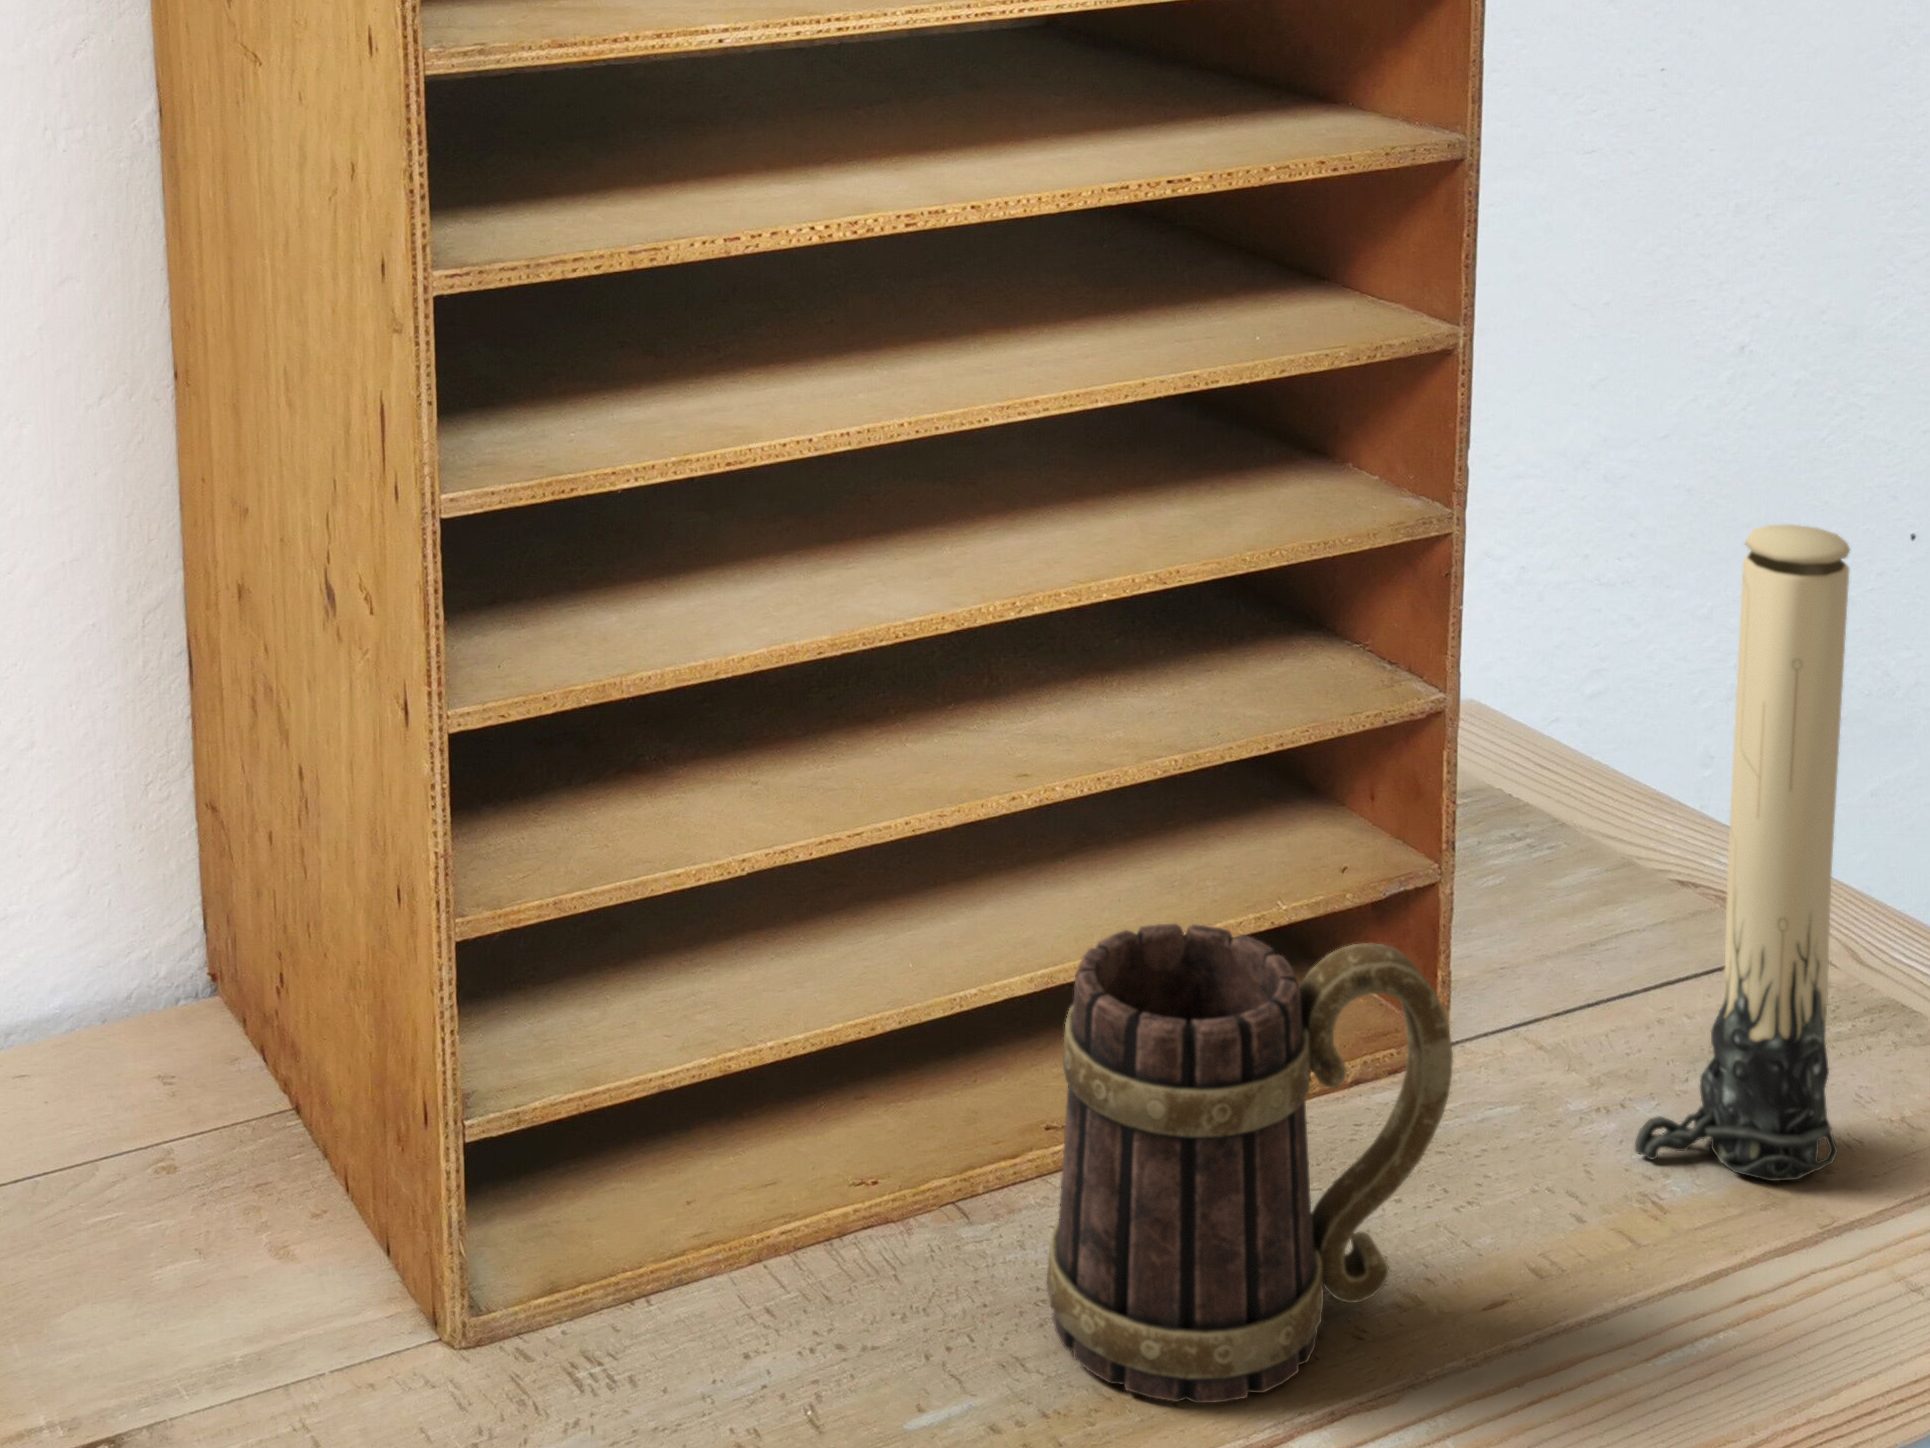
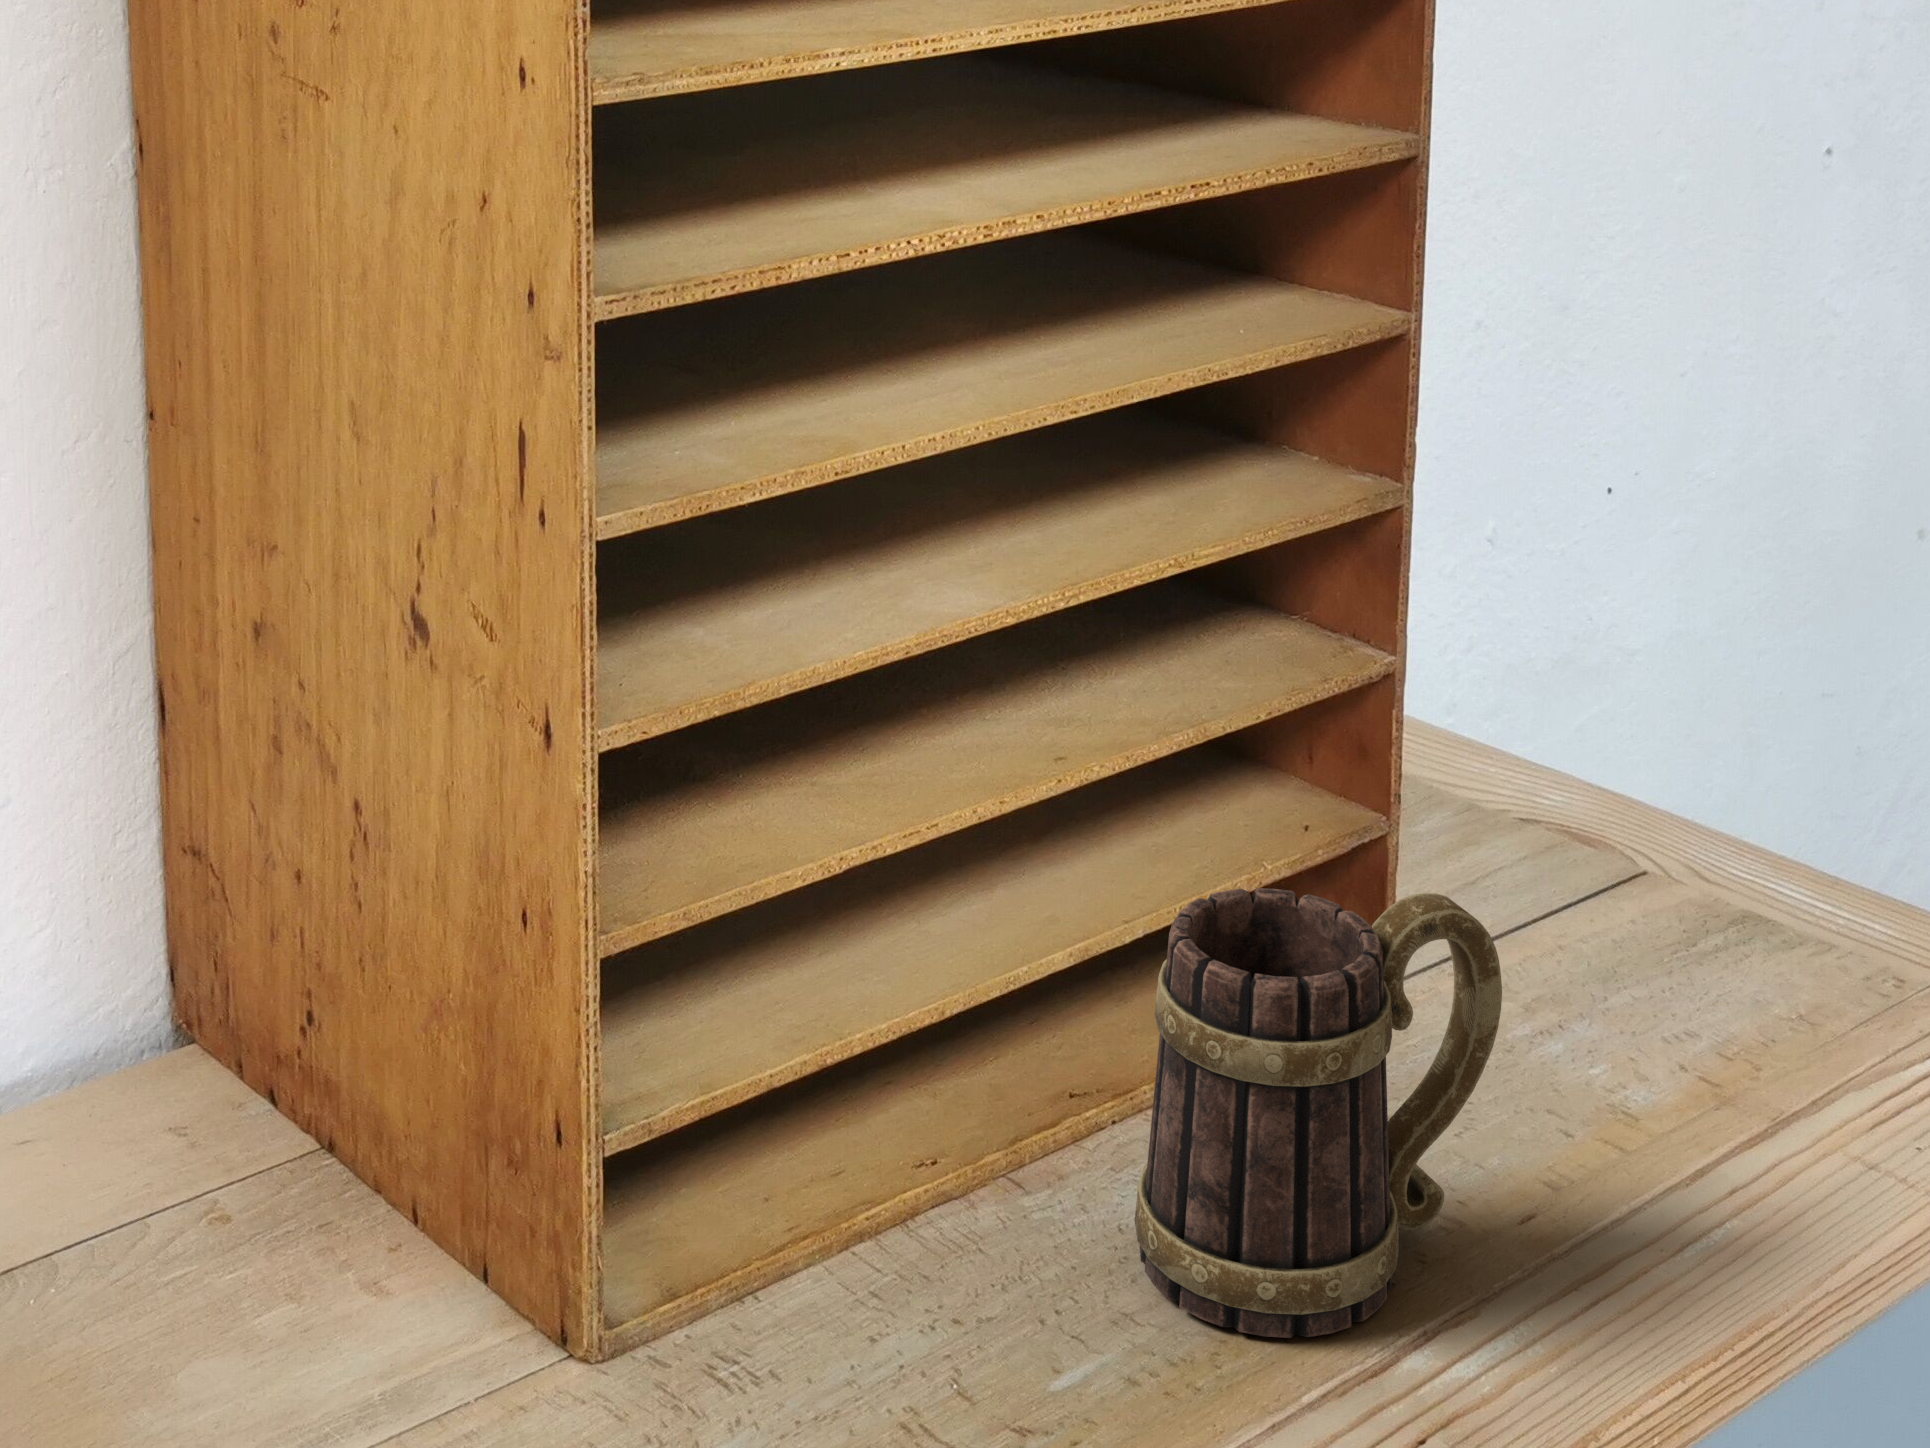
candle: present [1635,525,1850,1181] -> none [1594,485,1790,1085]

